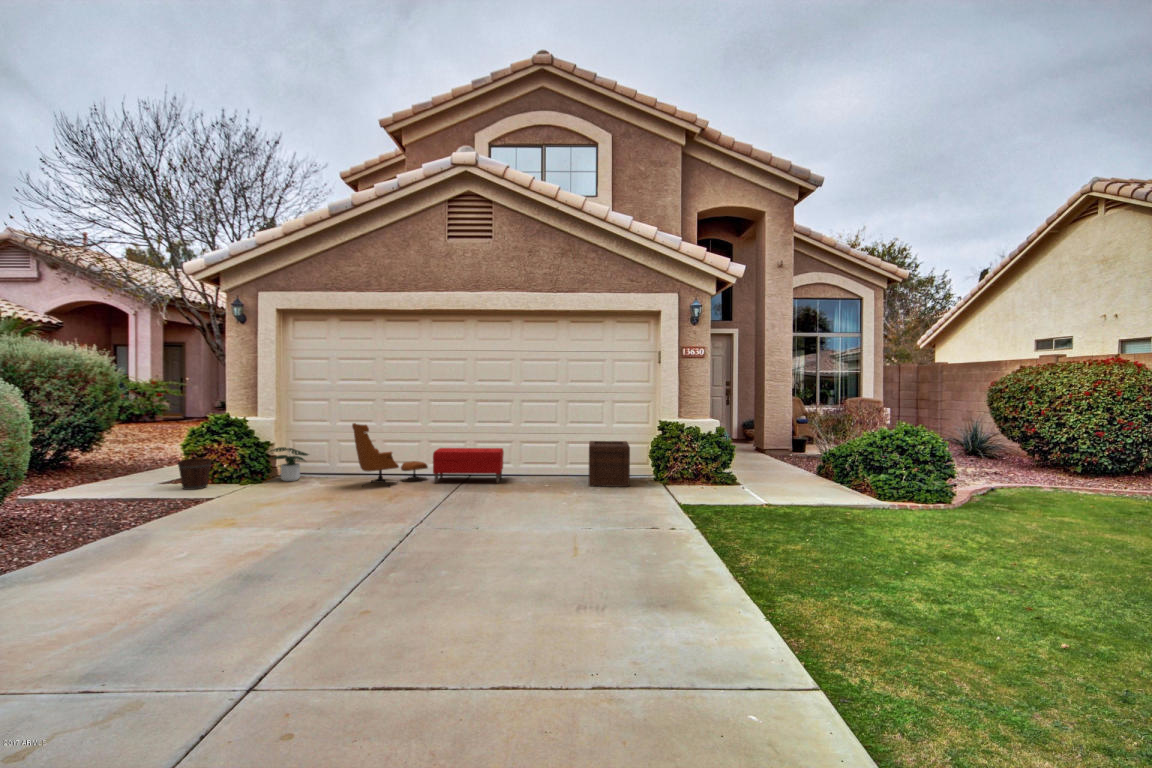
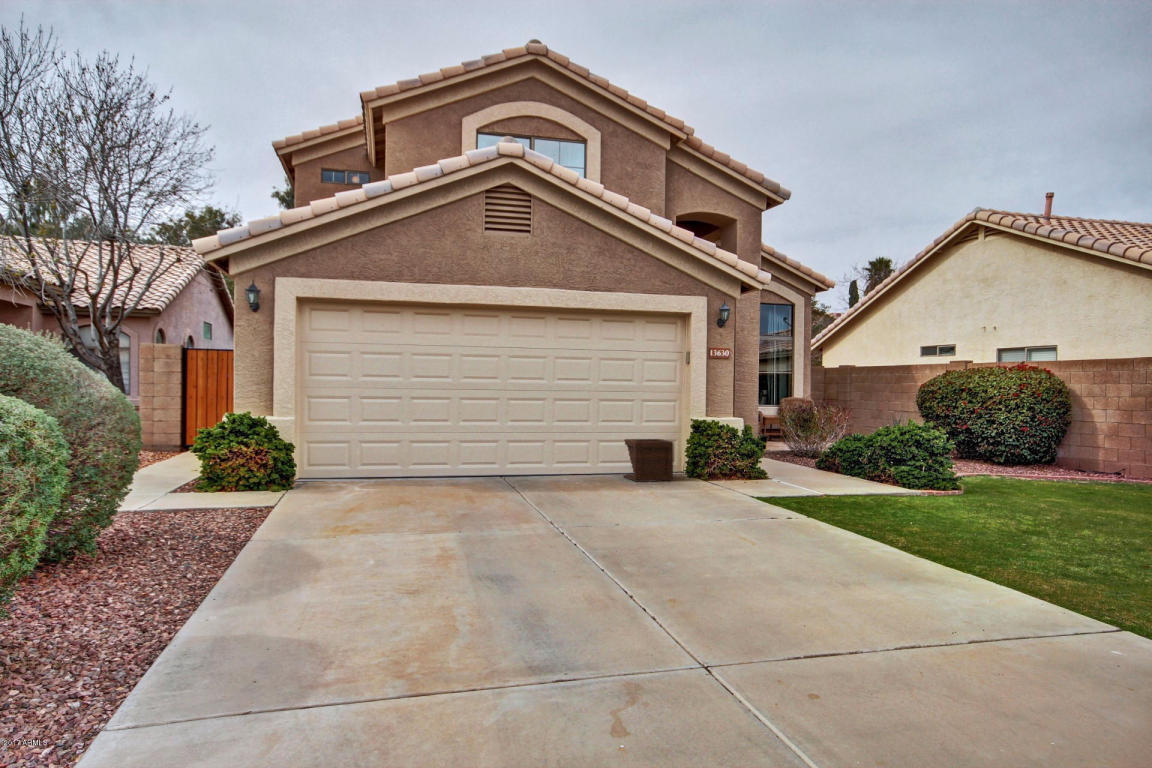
lounge chair: present [352,423,428,487] -> none [402,421,467,489]
potted plant: present [270,447,309,481] -> none [297,450,338,488]
bench: present [433,448,504,483] -> none [474,448,548,484]
bucket: present [178,458,211,490] -> none [208,461,243,497]

